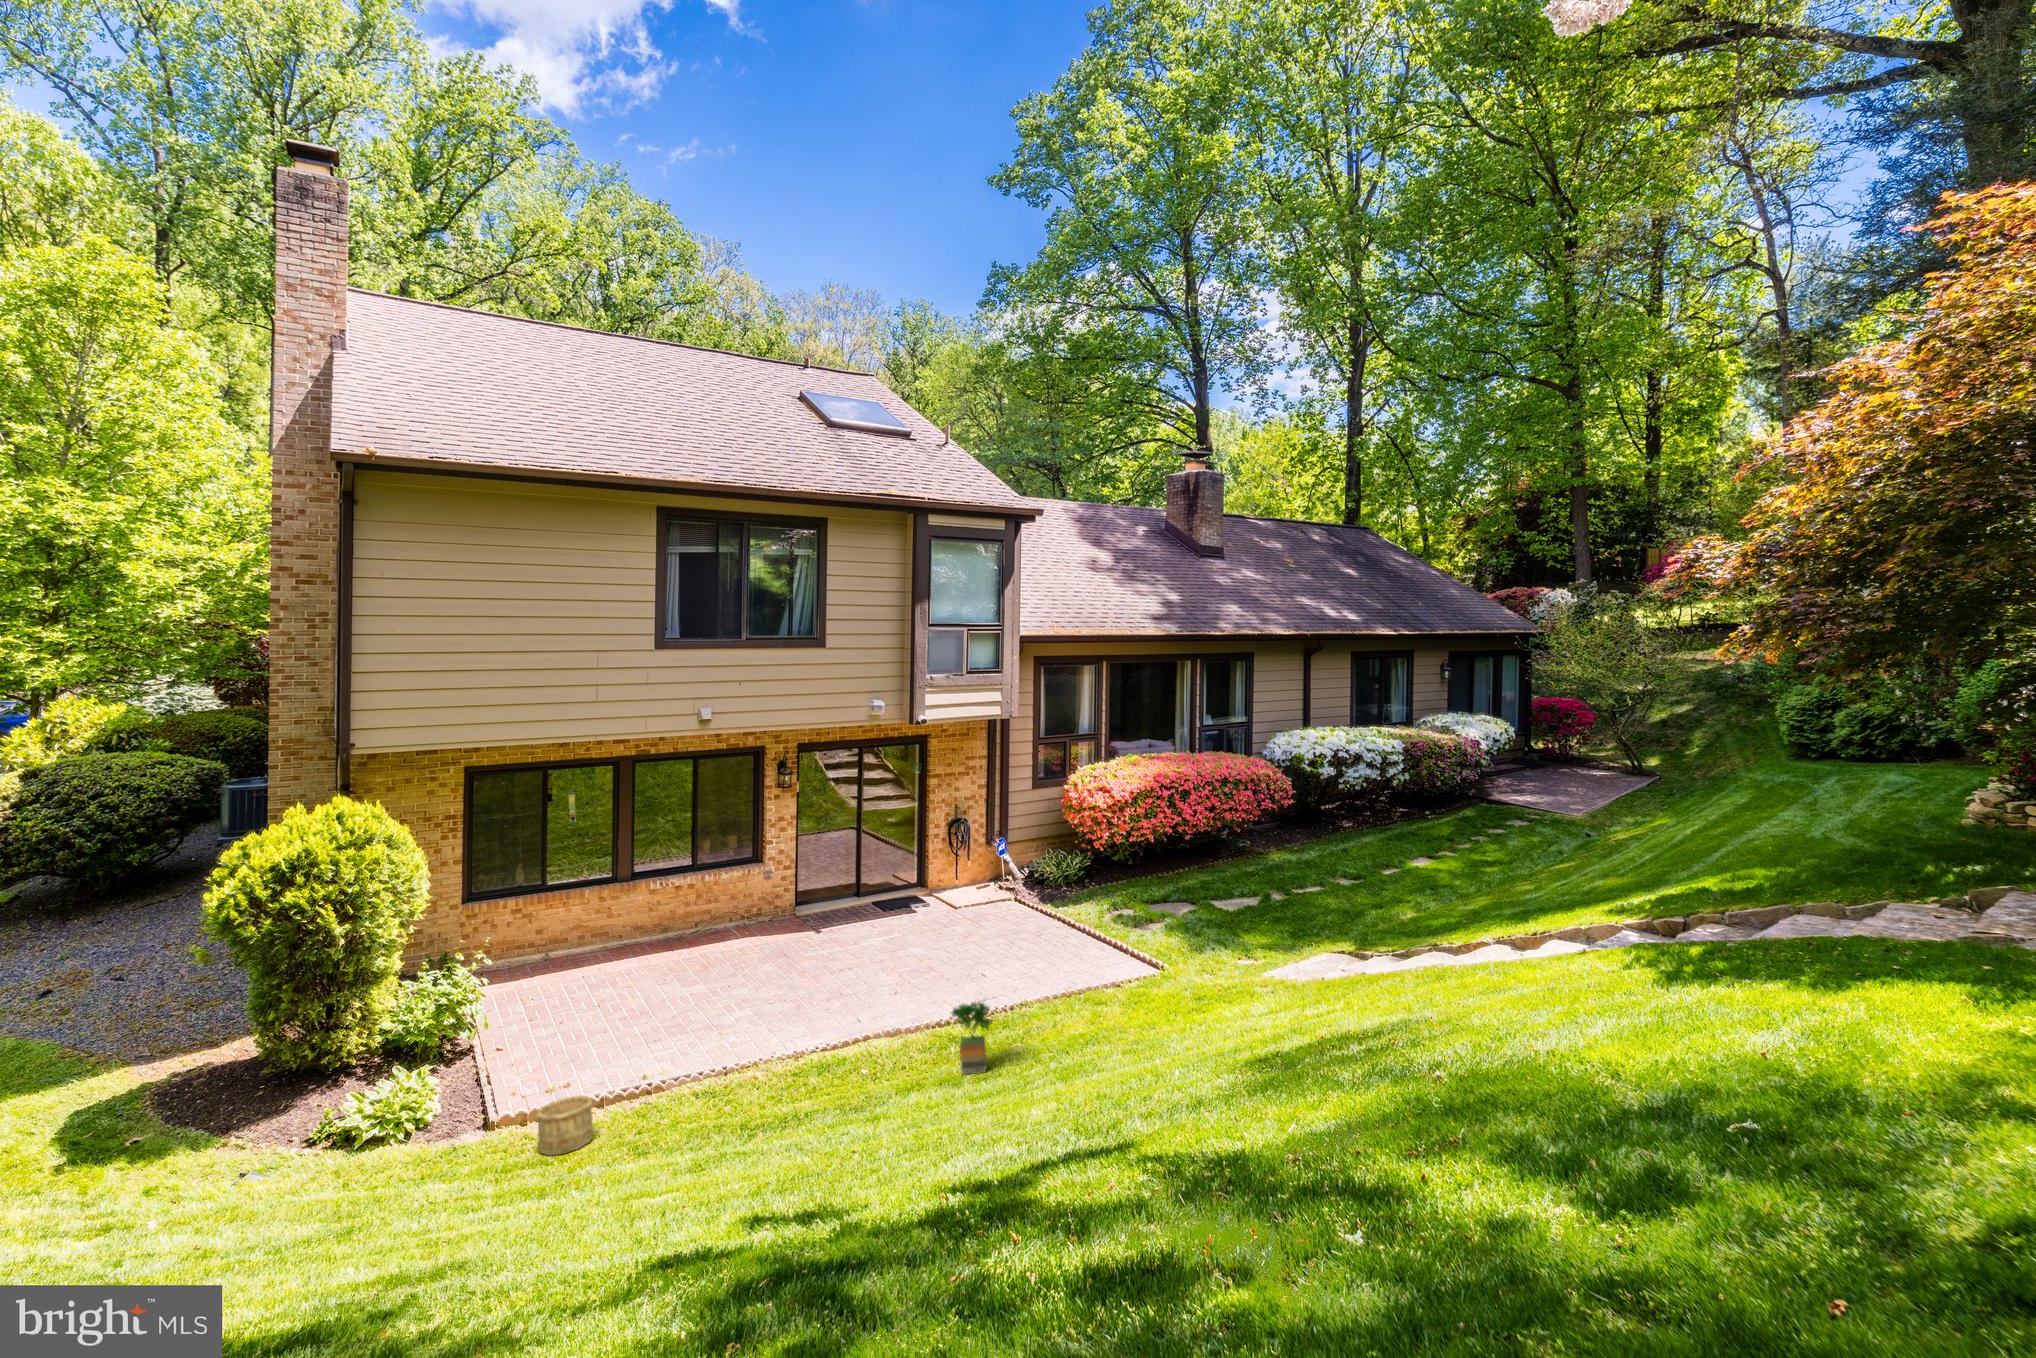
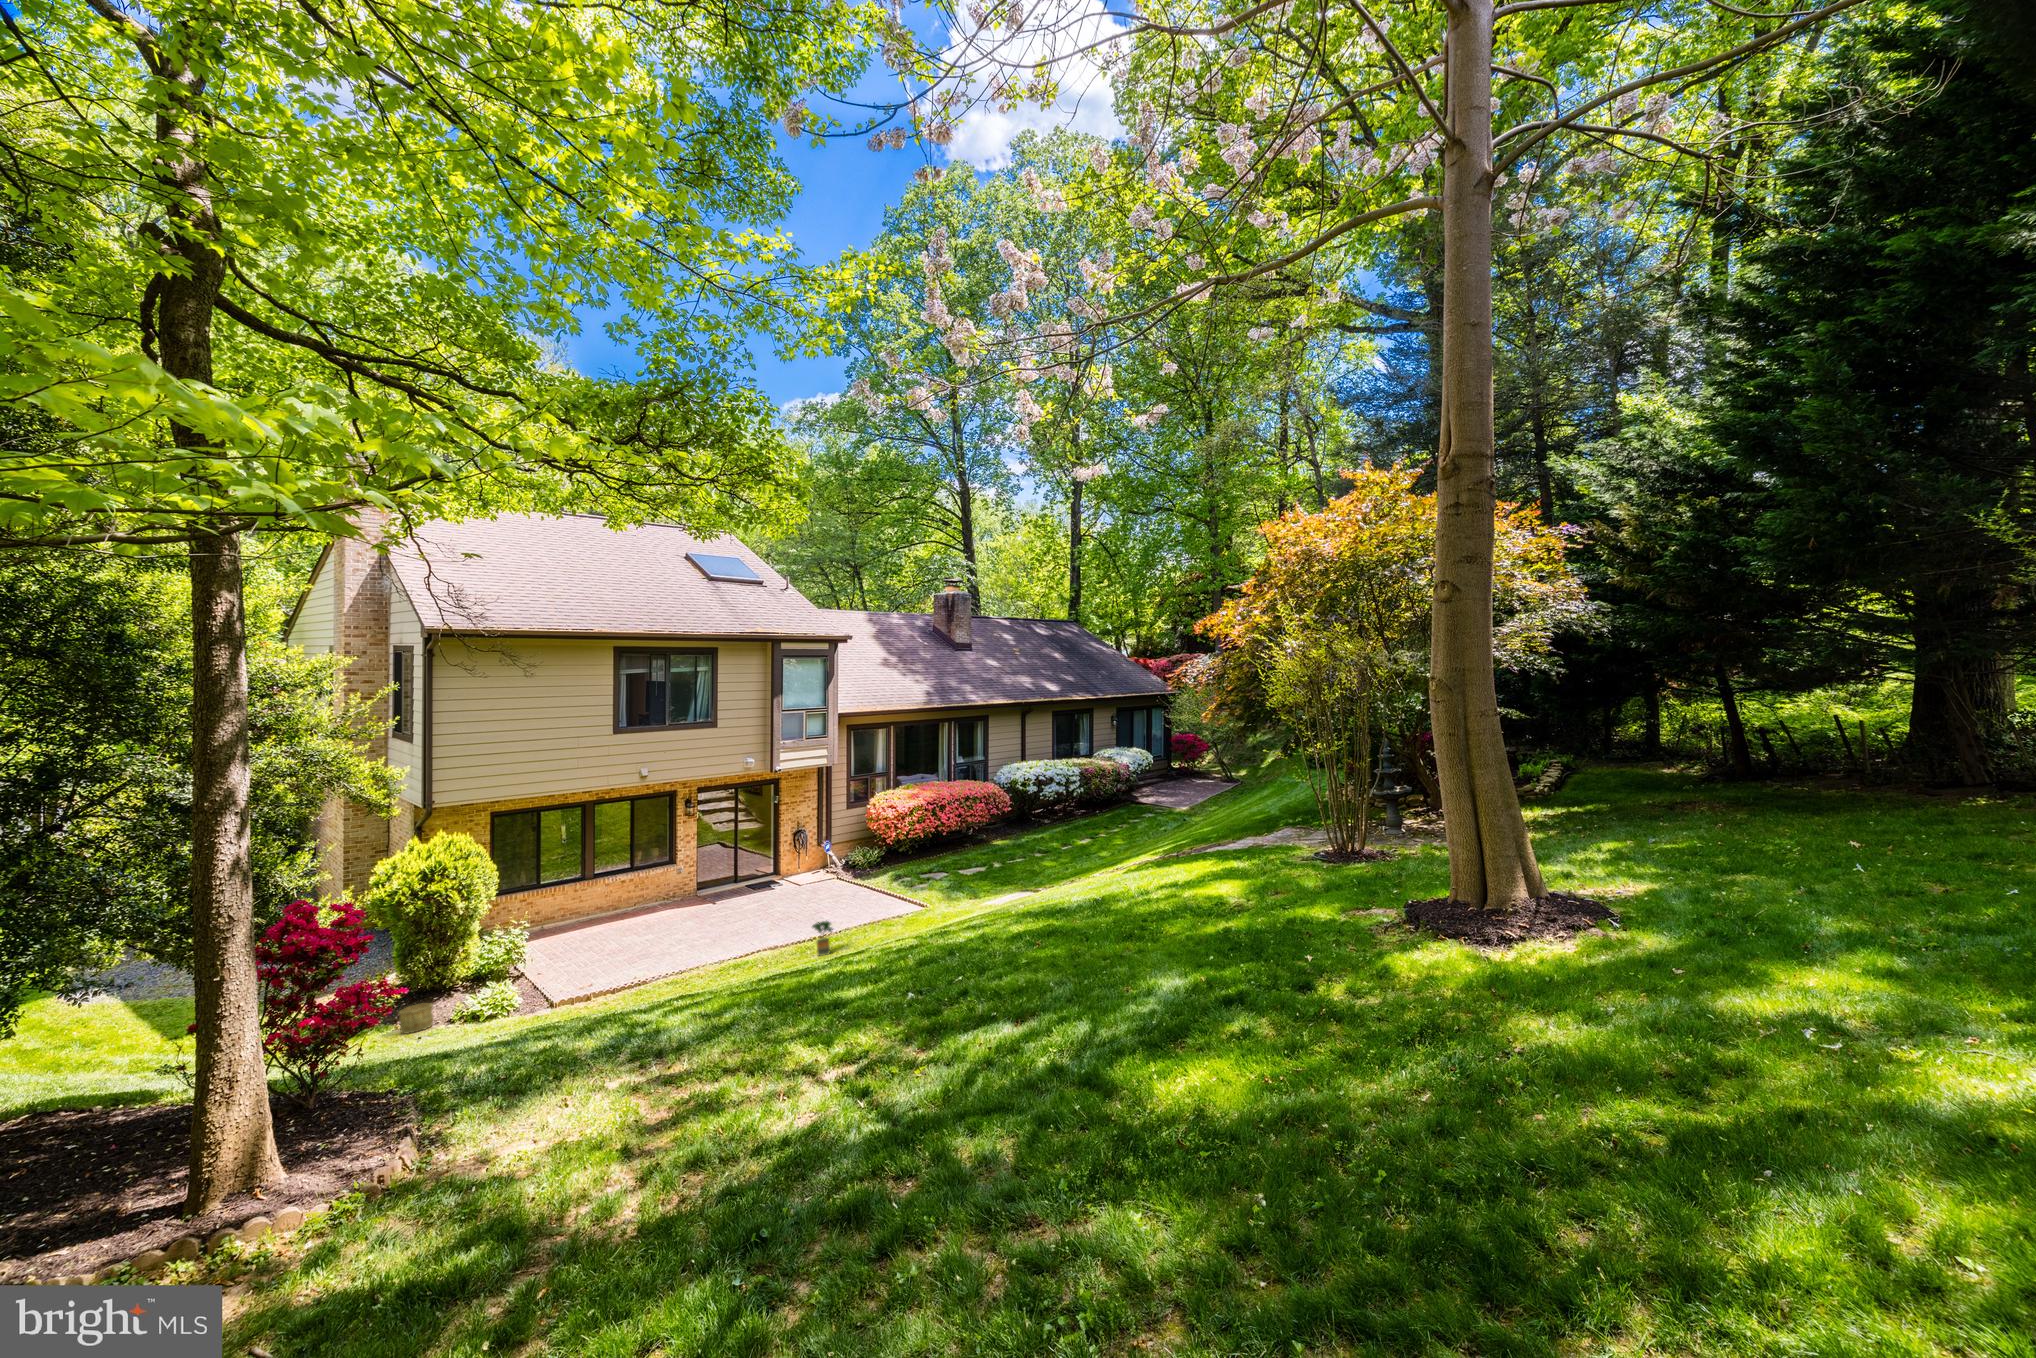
wooden bucket: present [537,1096,593,1155] -> present [399,1003,433,1034]

